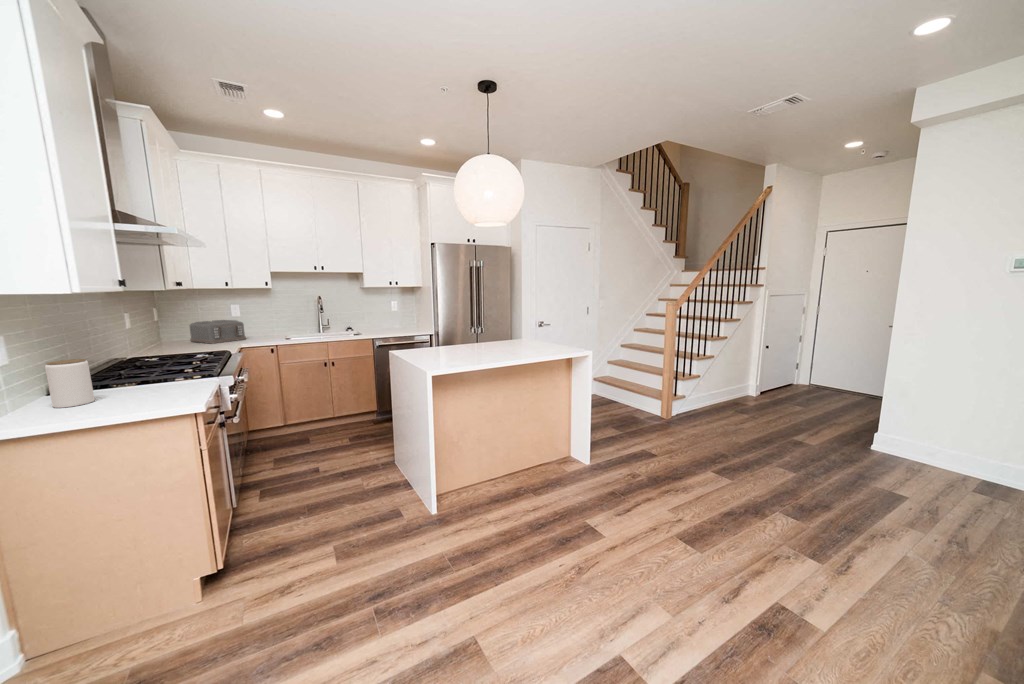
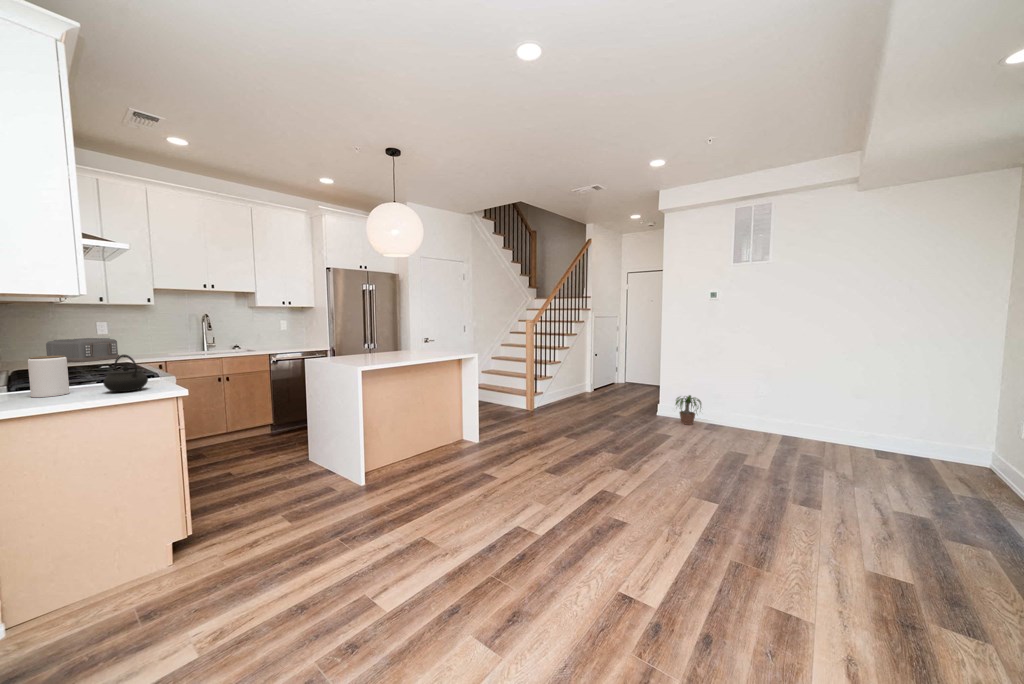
kettle: none [112,361,165,406] -> present [103,355,148,392]
potted plant: none [903,429,987,478] -> present [676,395,701,425]

